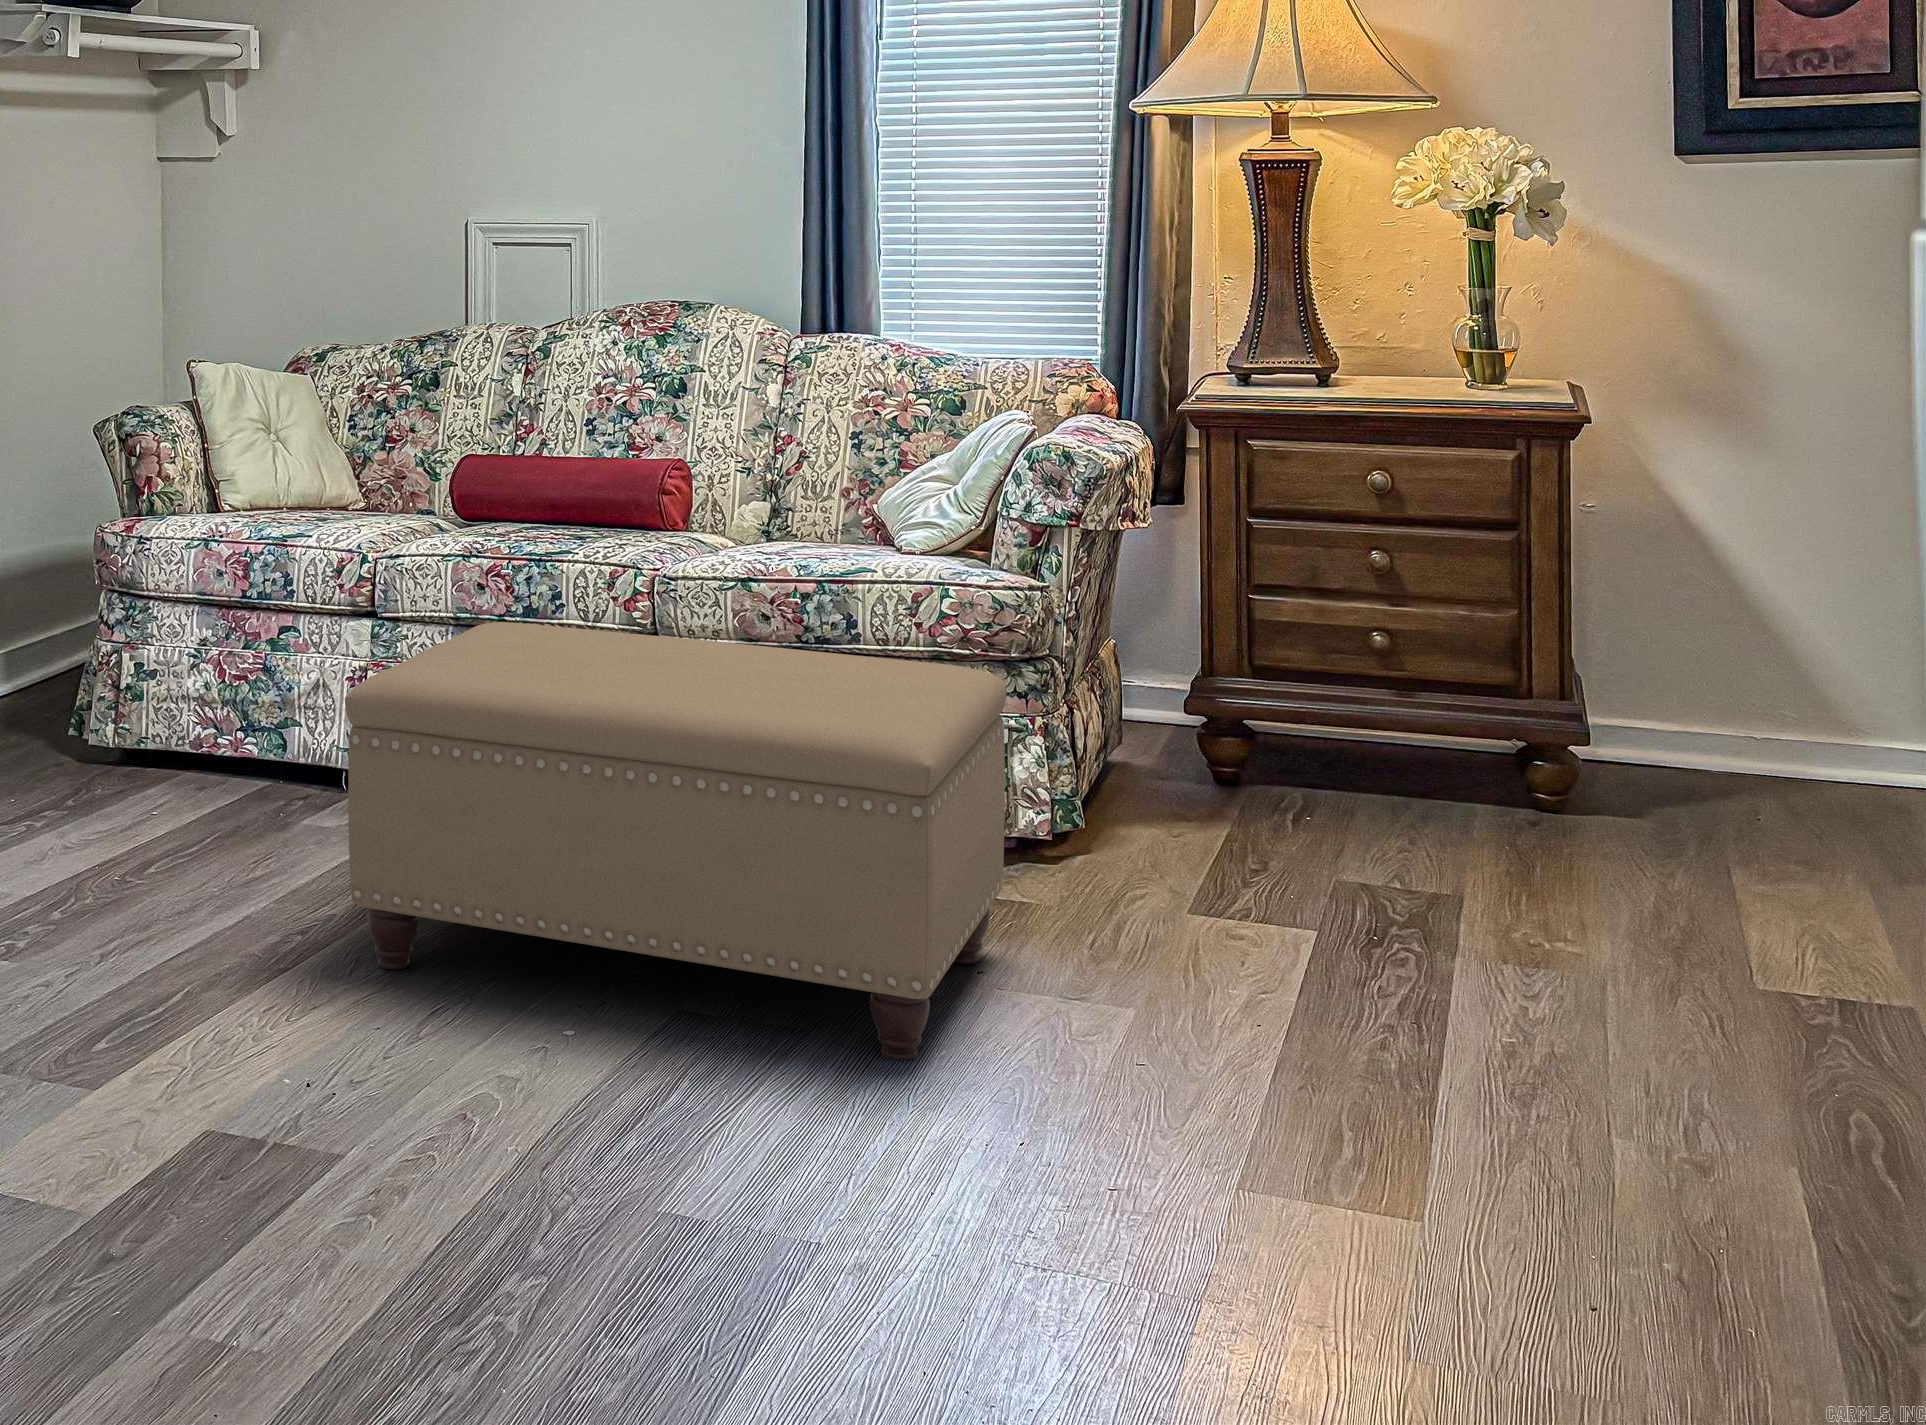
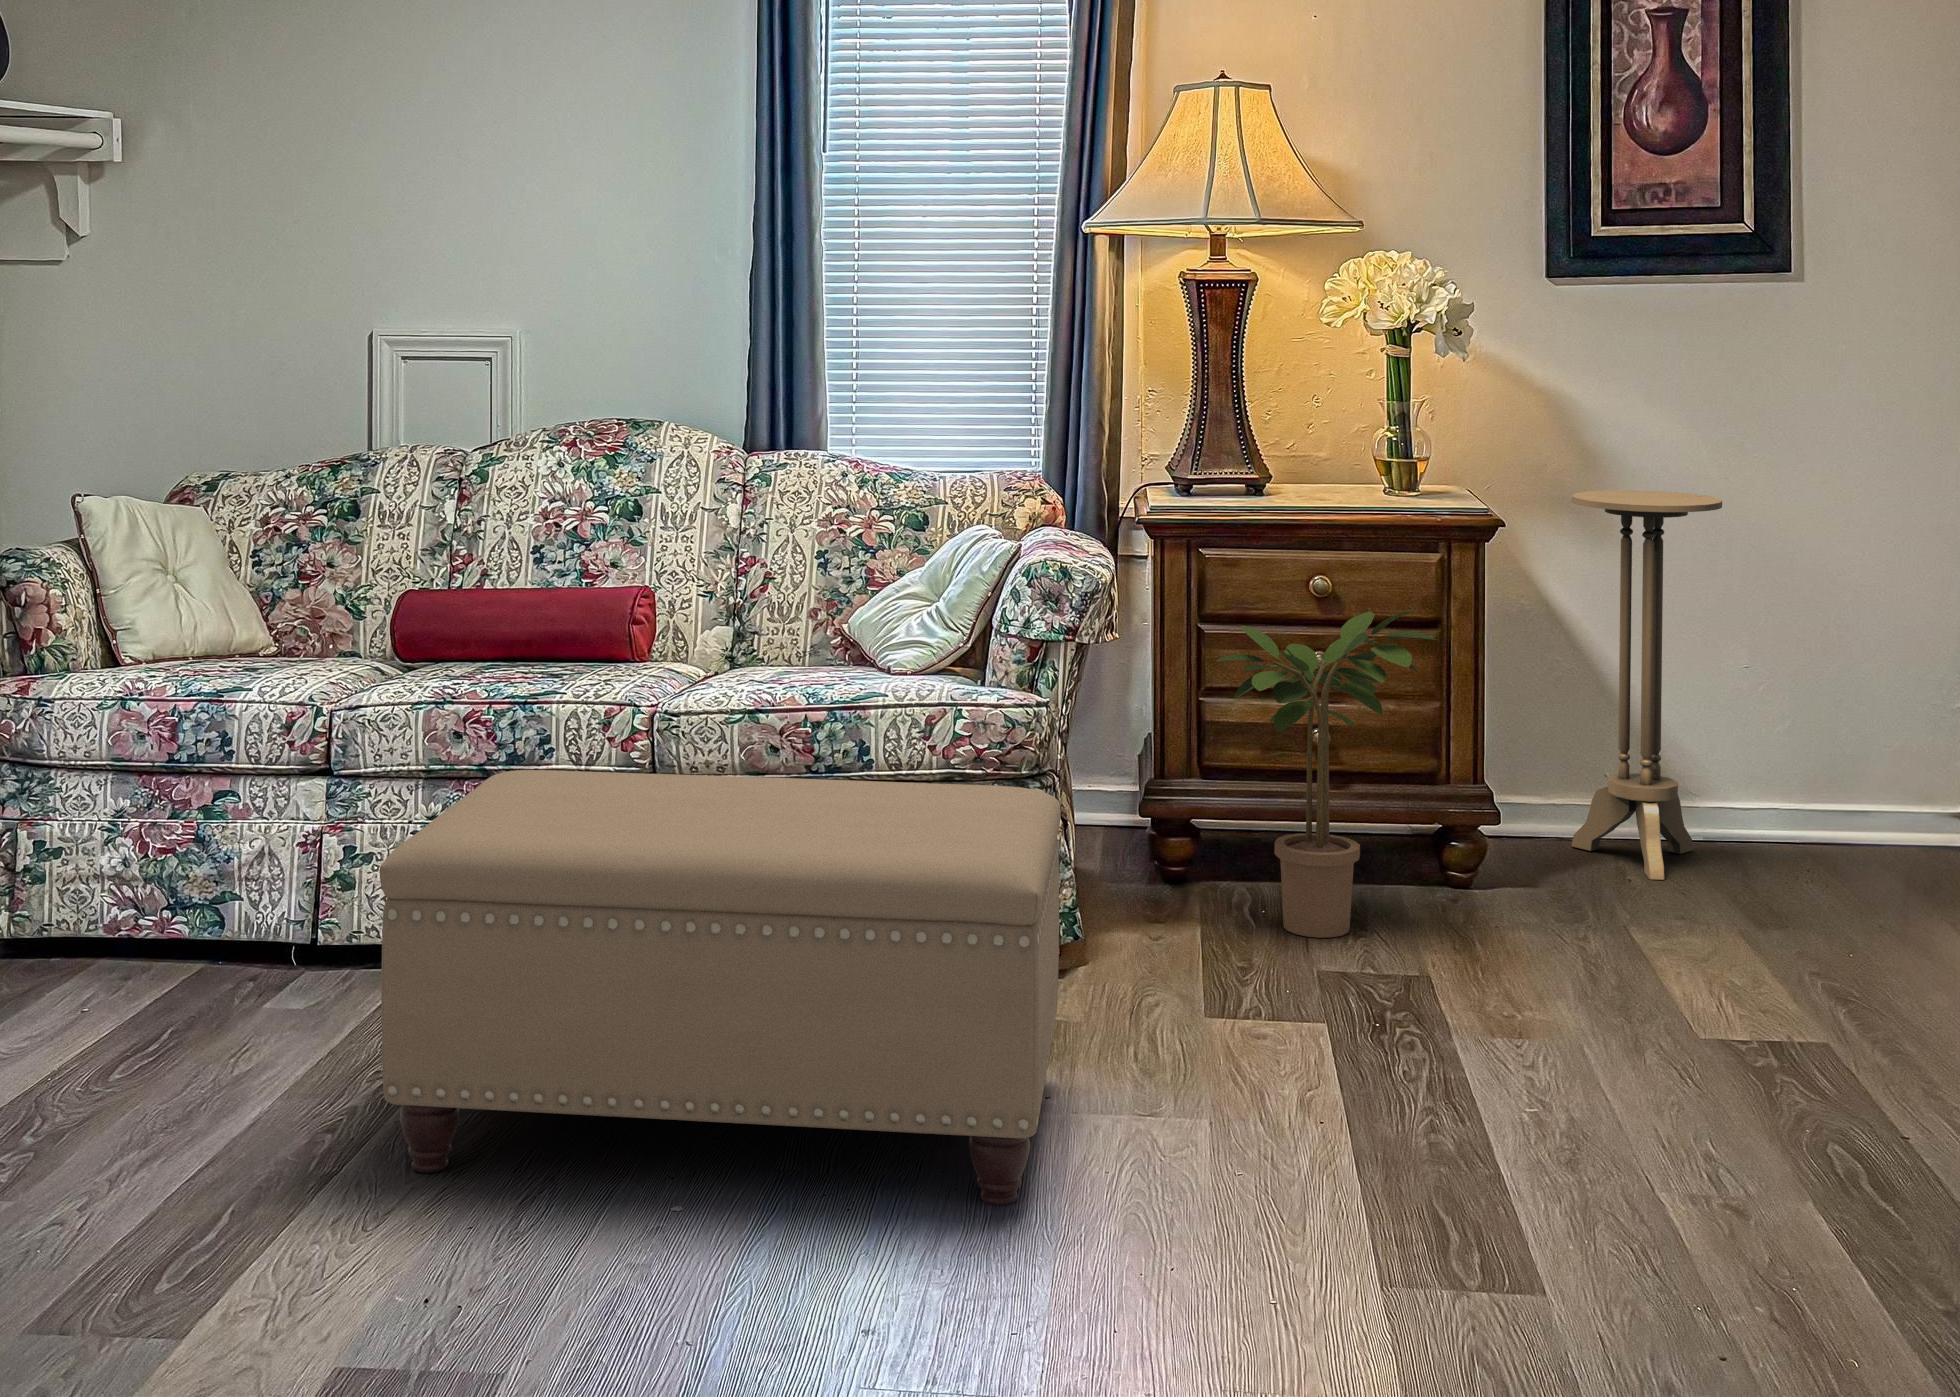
side table: none [1688,392,1877,821] -> present [1571,490,1722,880]
potted plant: none [1236,512,1489,846] -> present [1216,609,1436,938]

